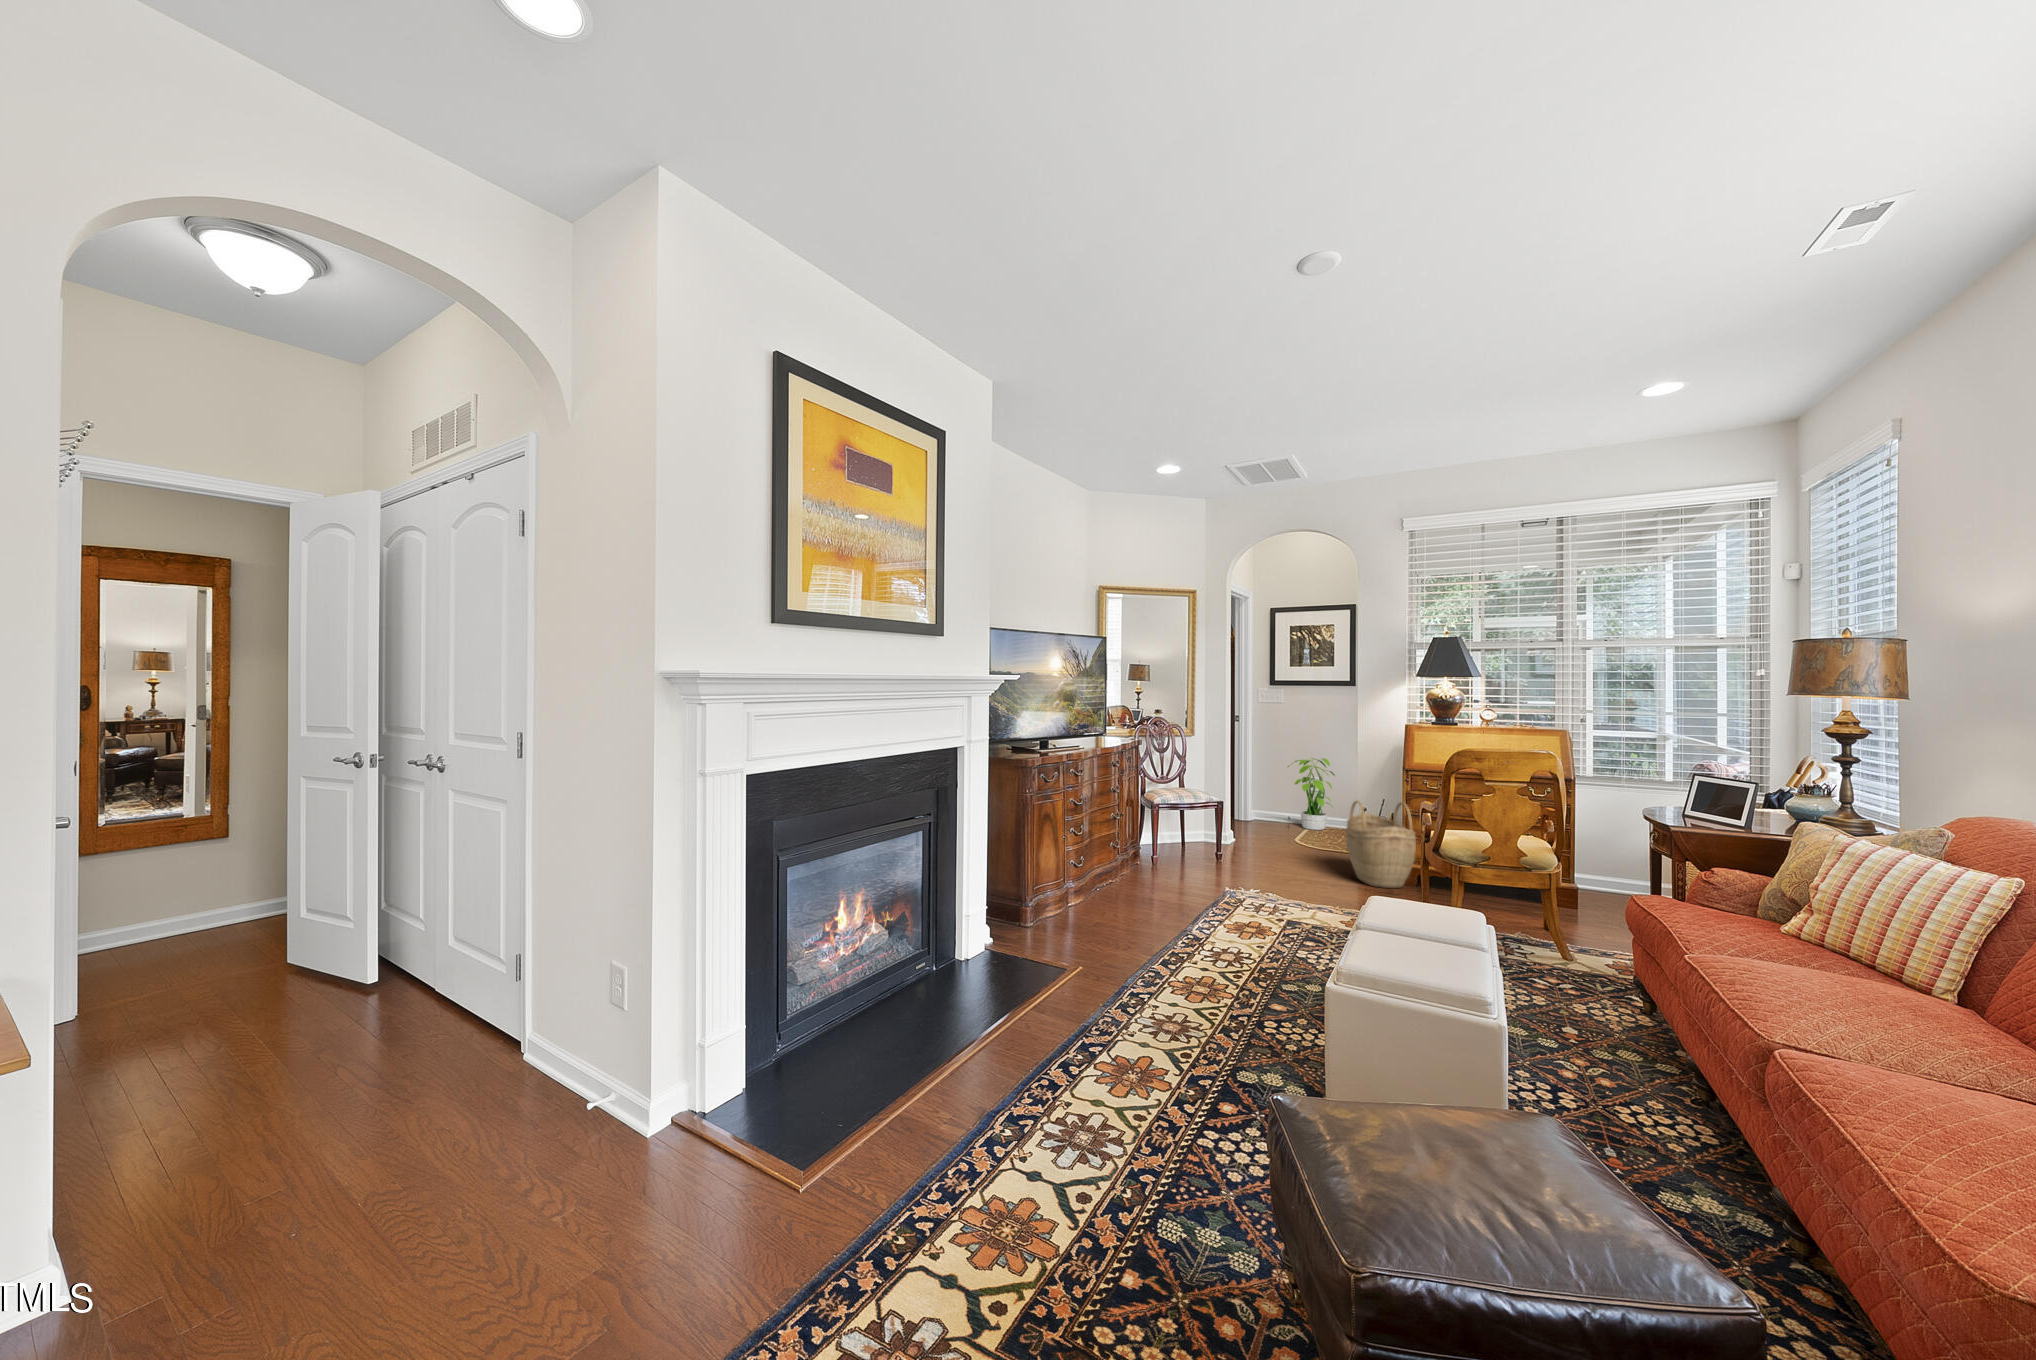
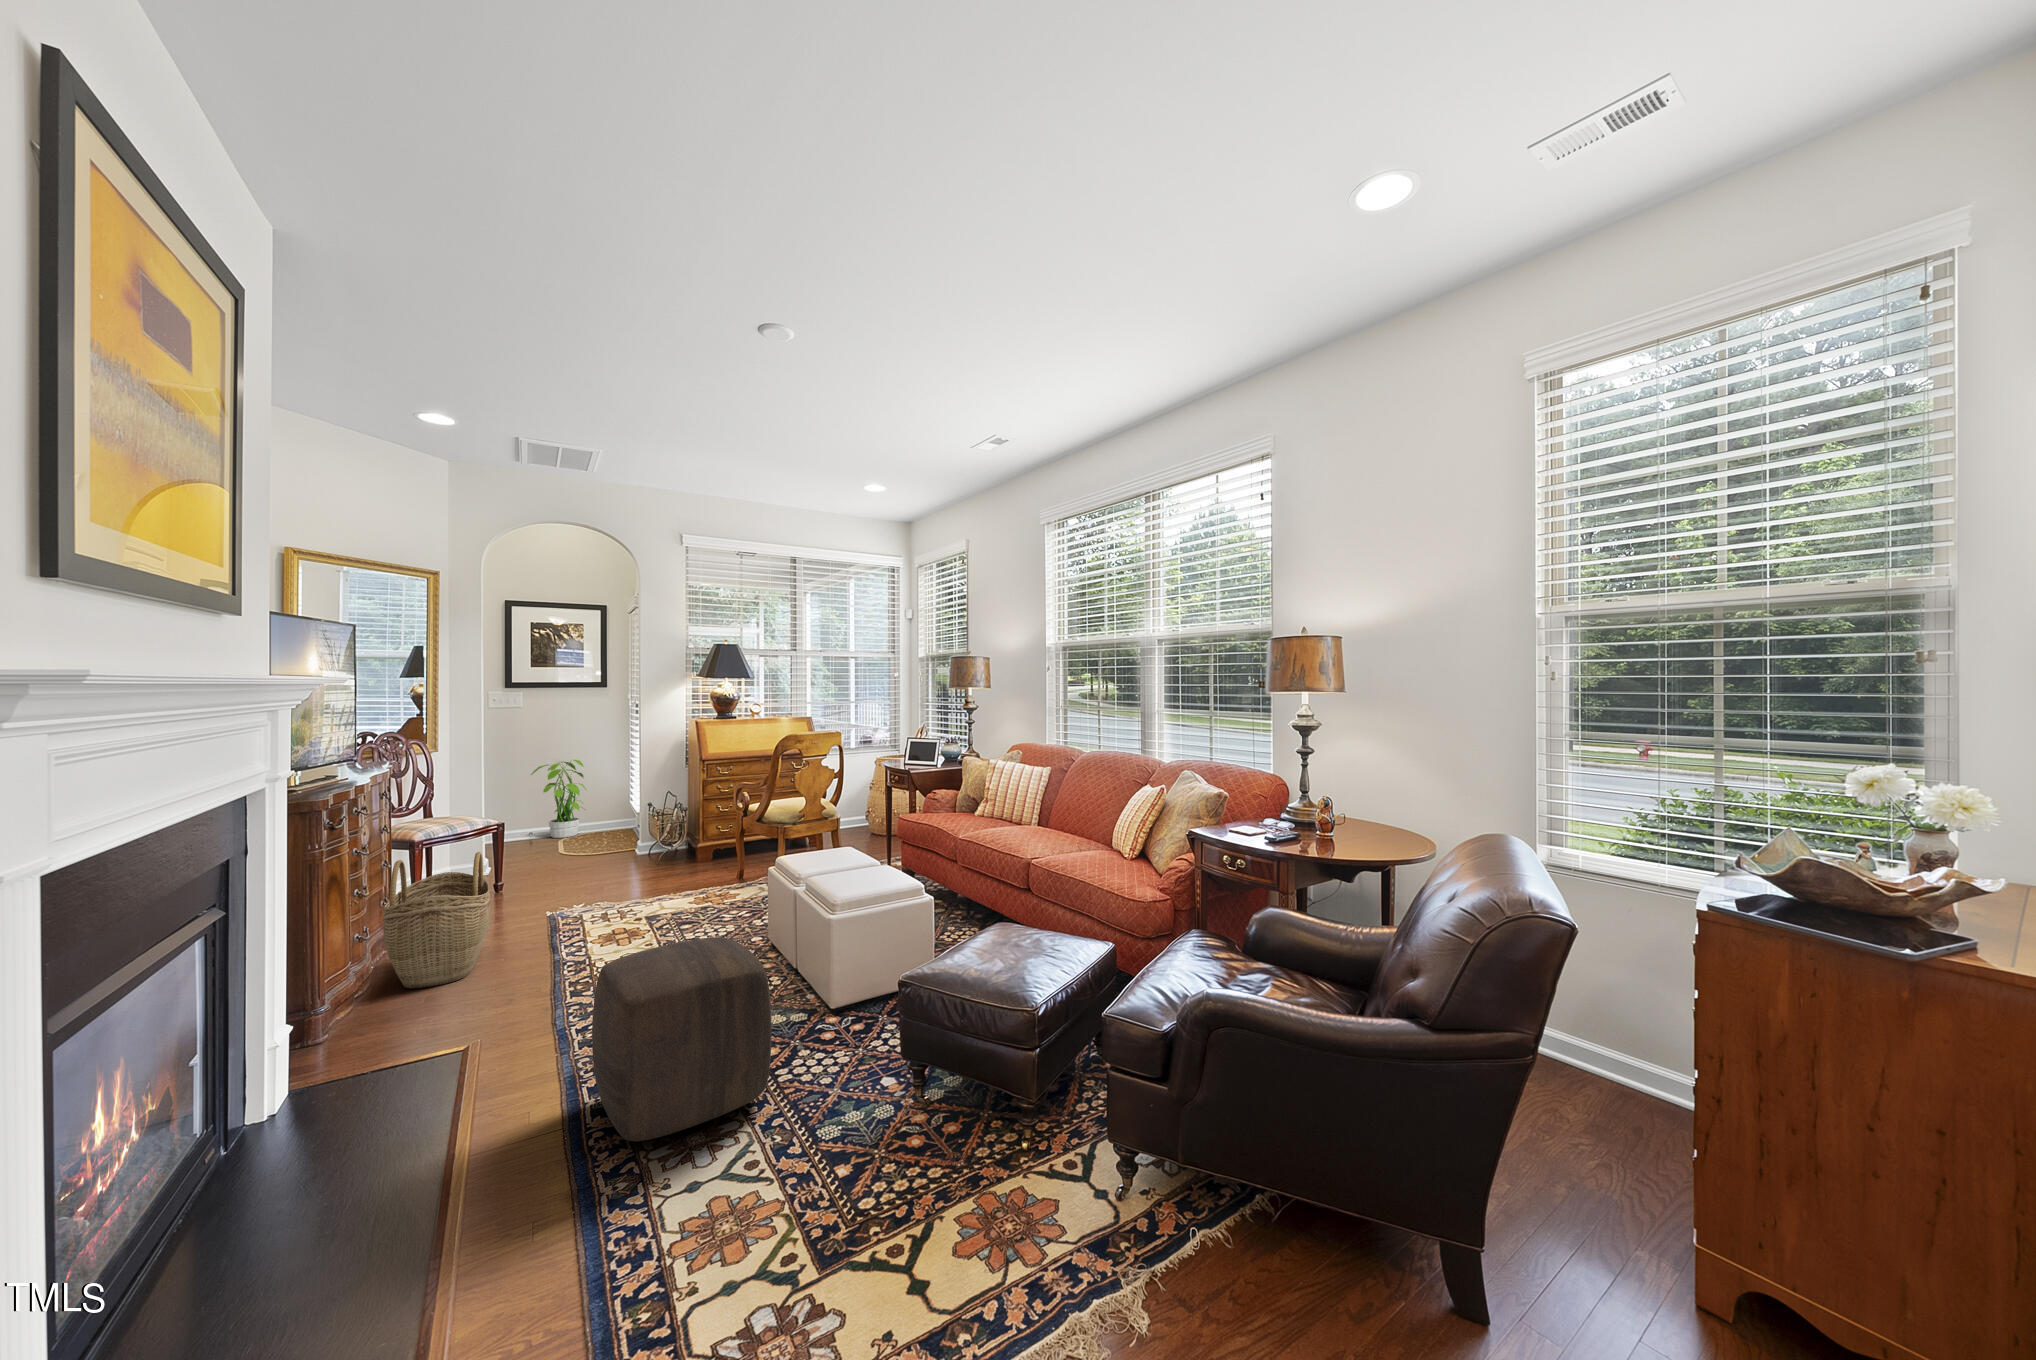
woven basket: present [1346,800,1416,888] -> present [383,852,490,988]
ottoman: none [1029,936,1193,1139] -> present [592,937,772,1141]

